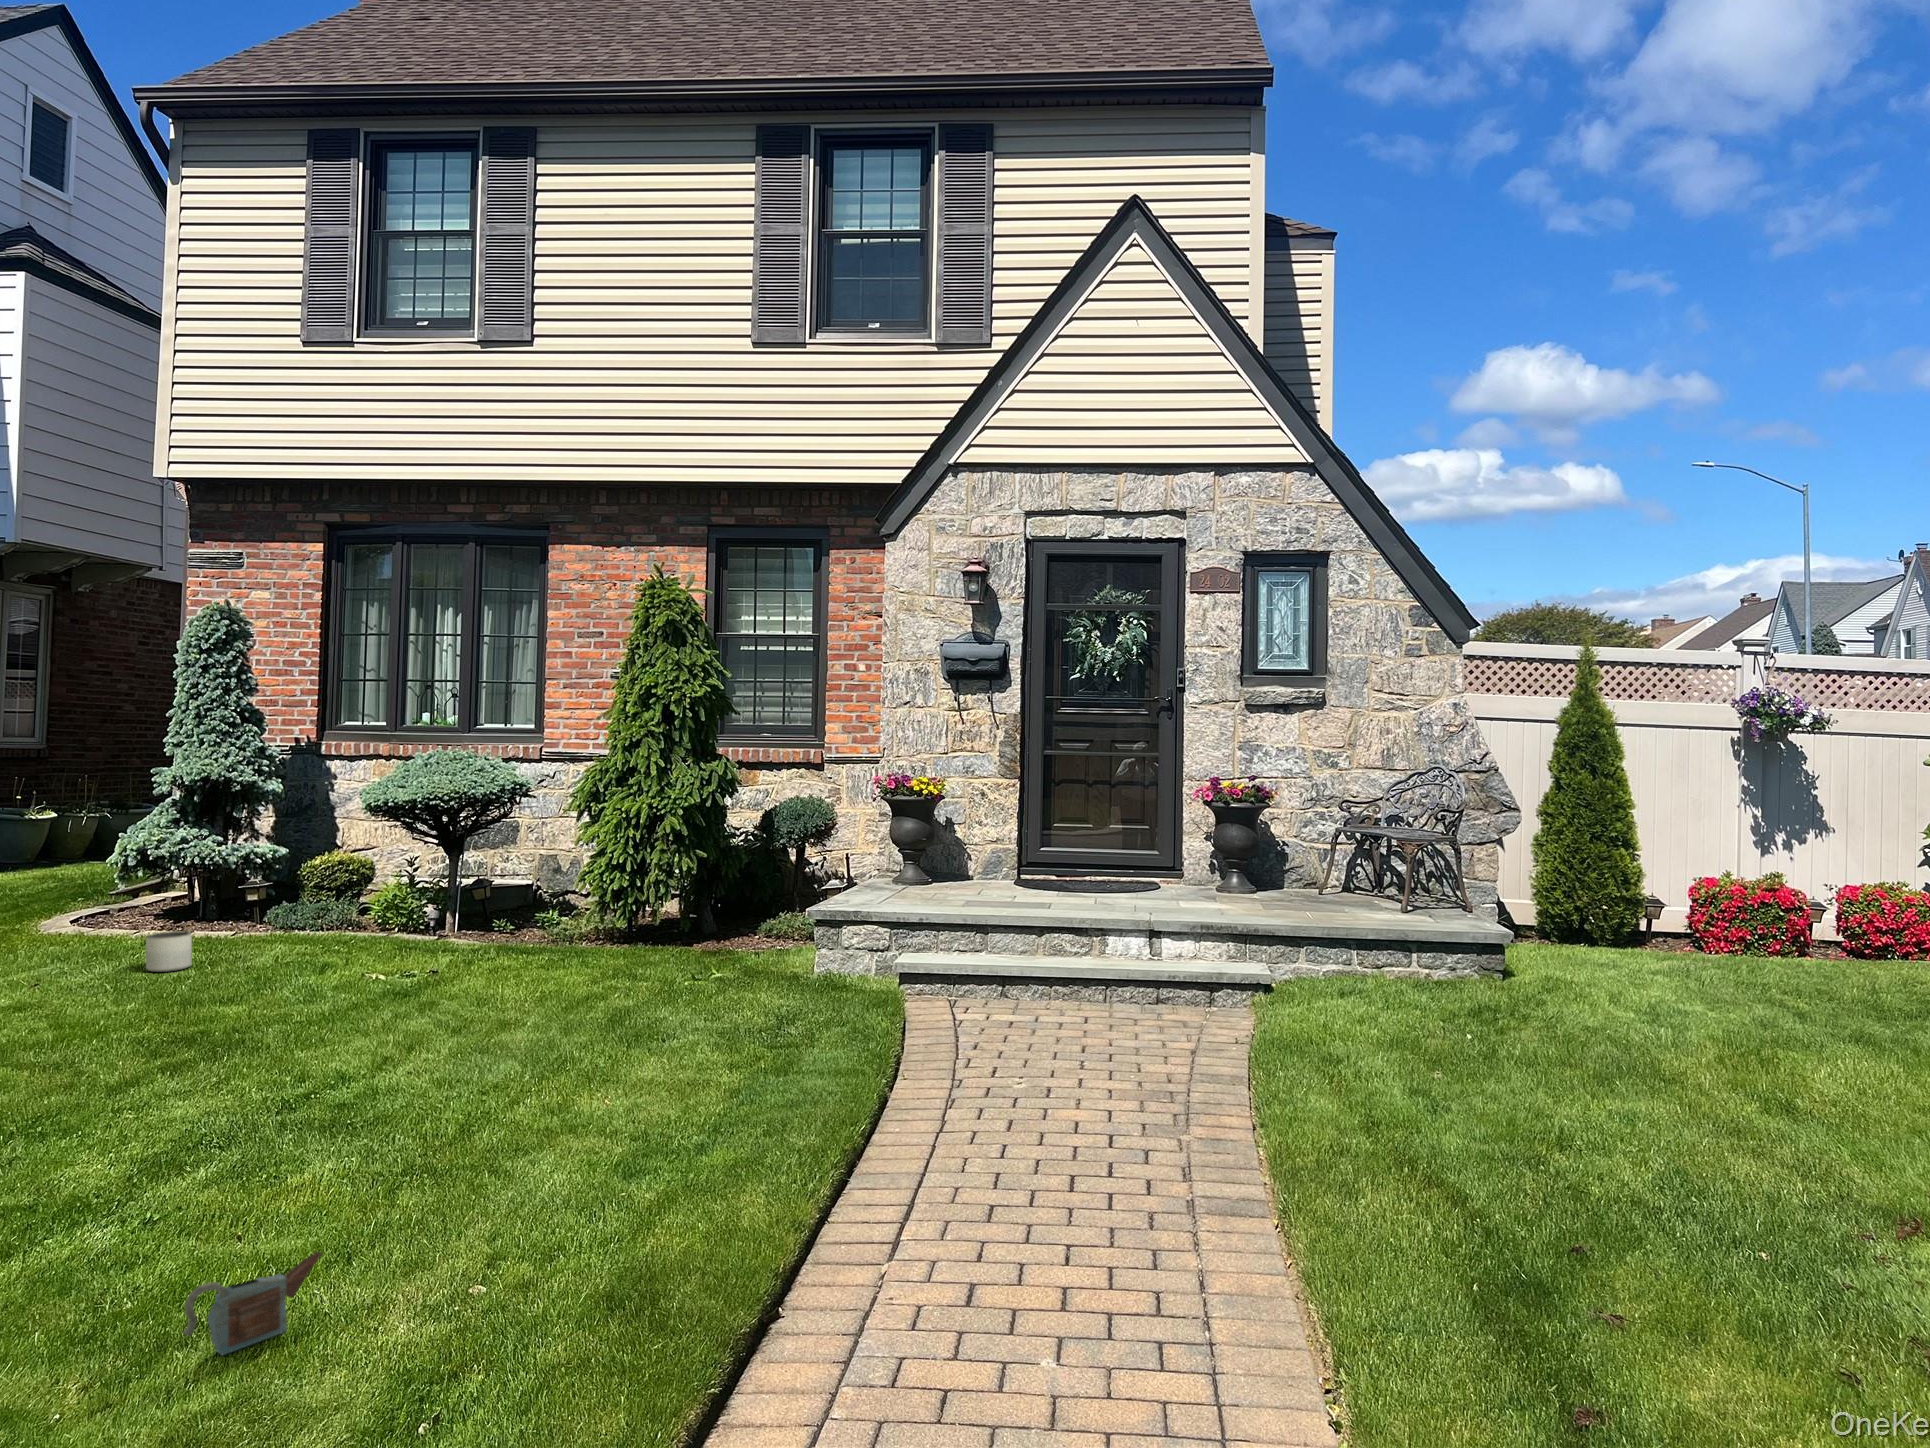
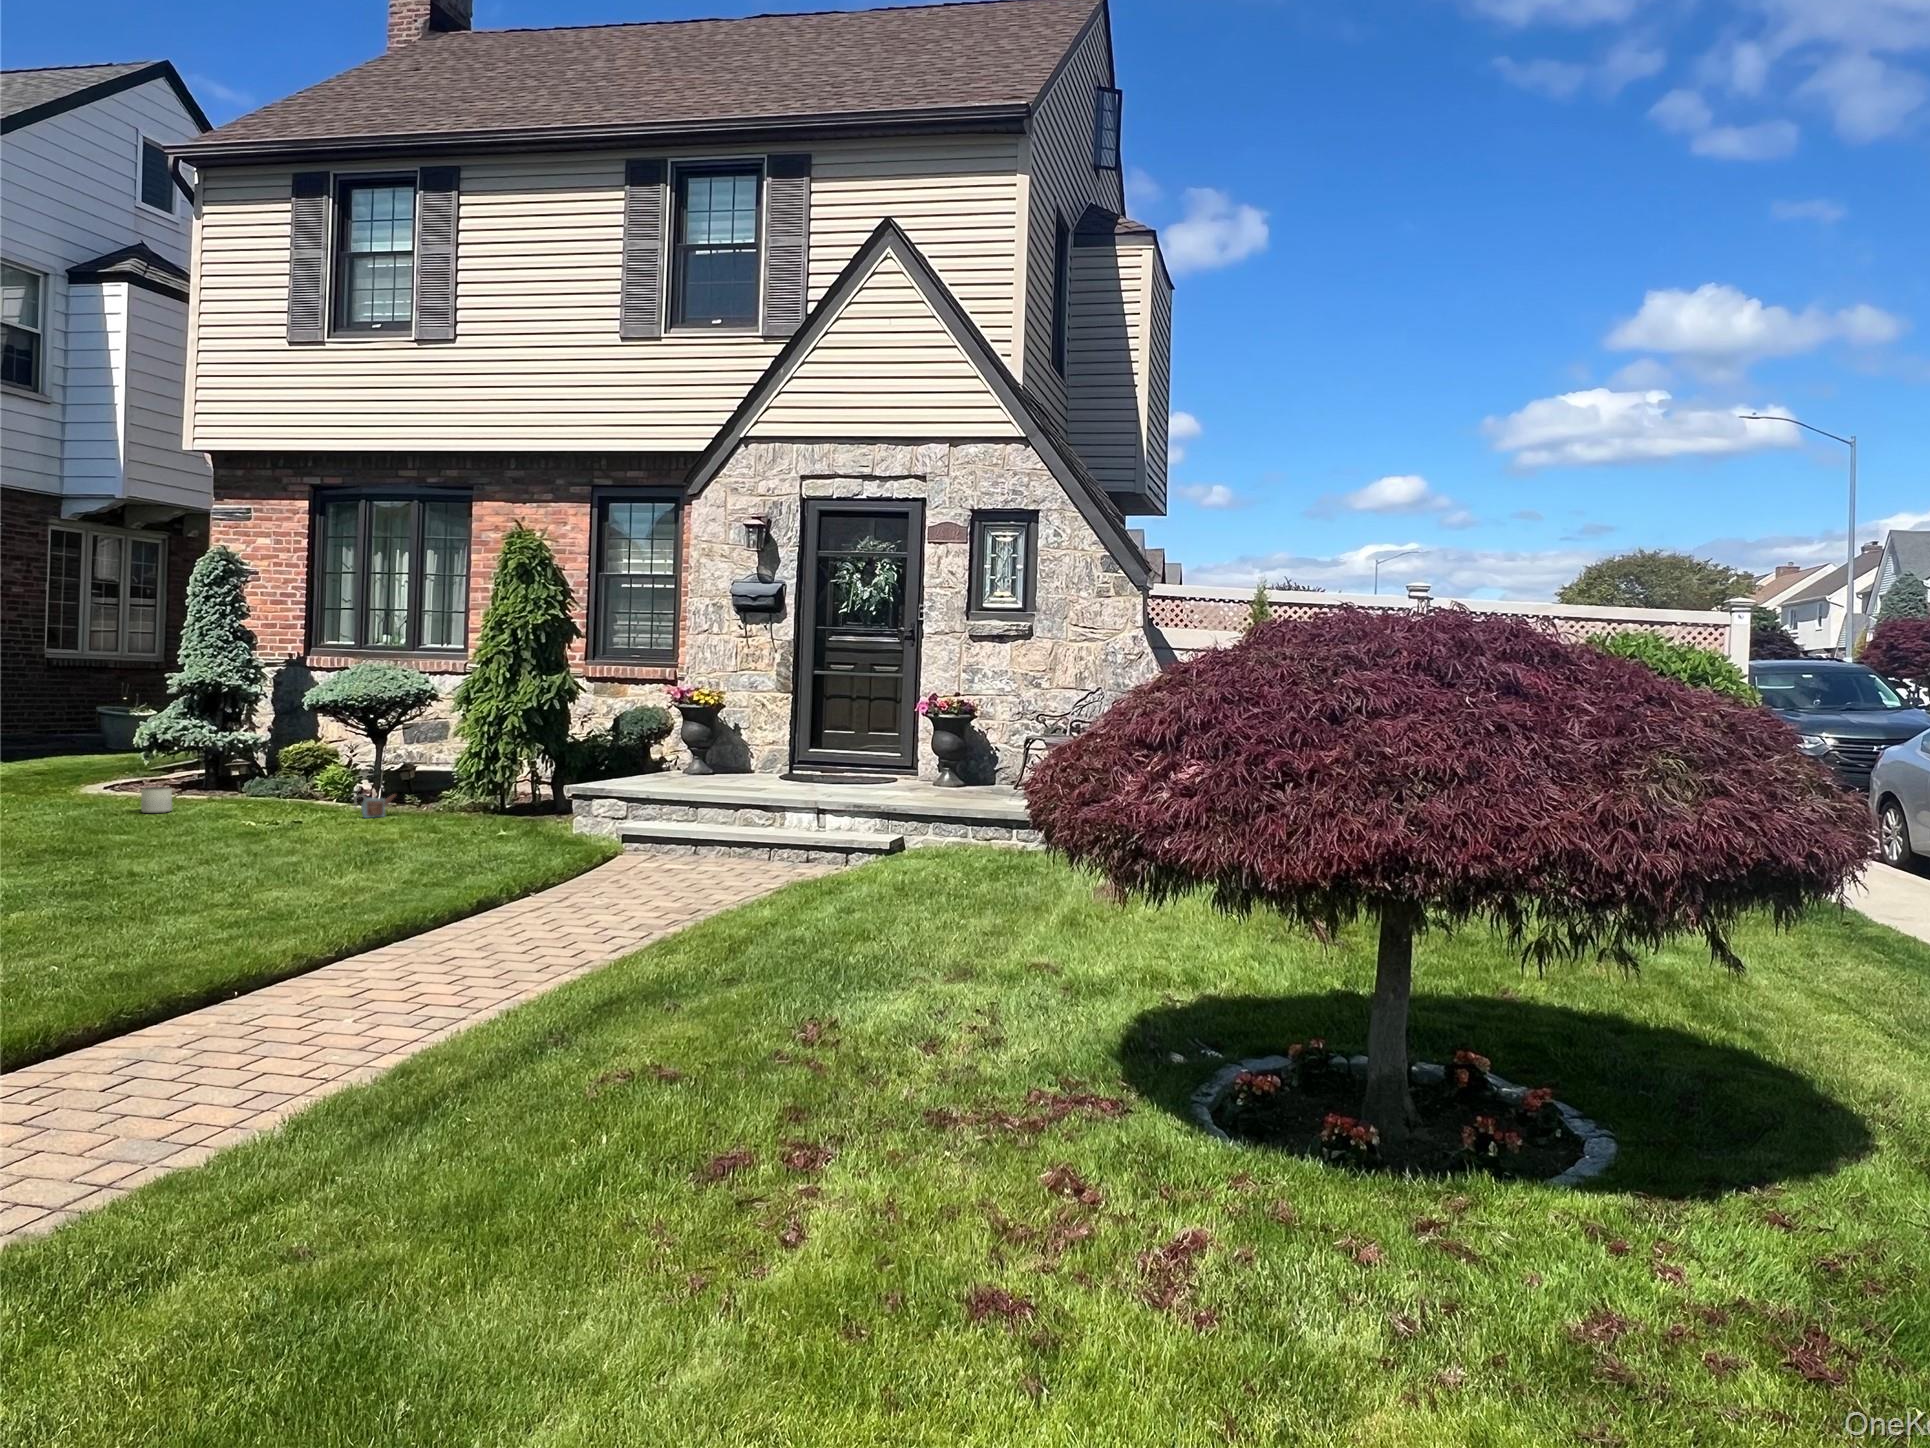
watering can: present [183,1252,322,1355] -> present [354,794,396,818]

